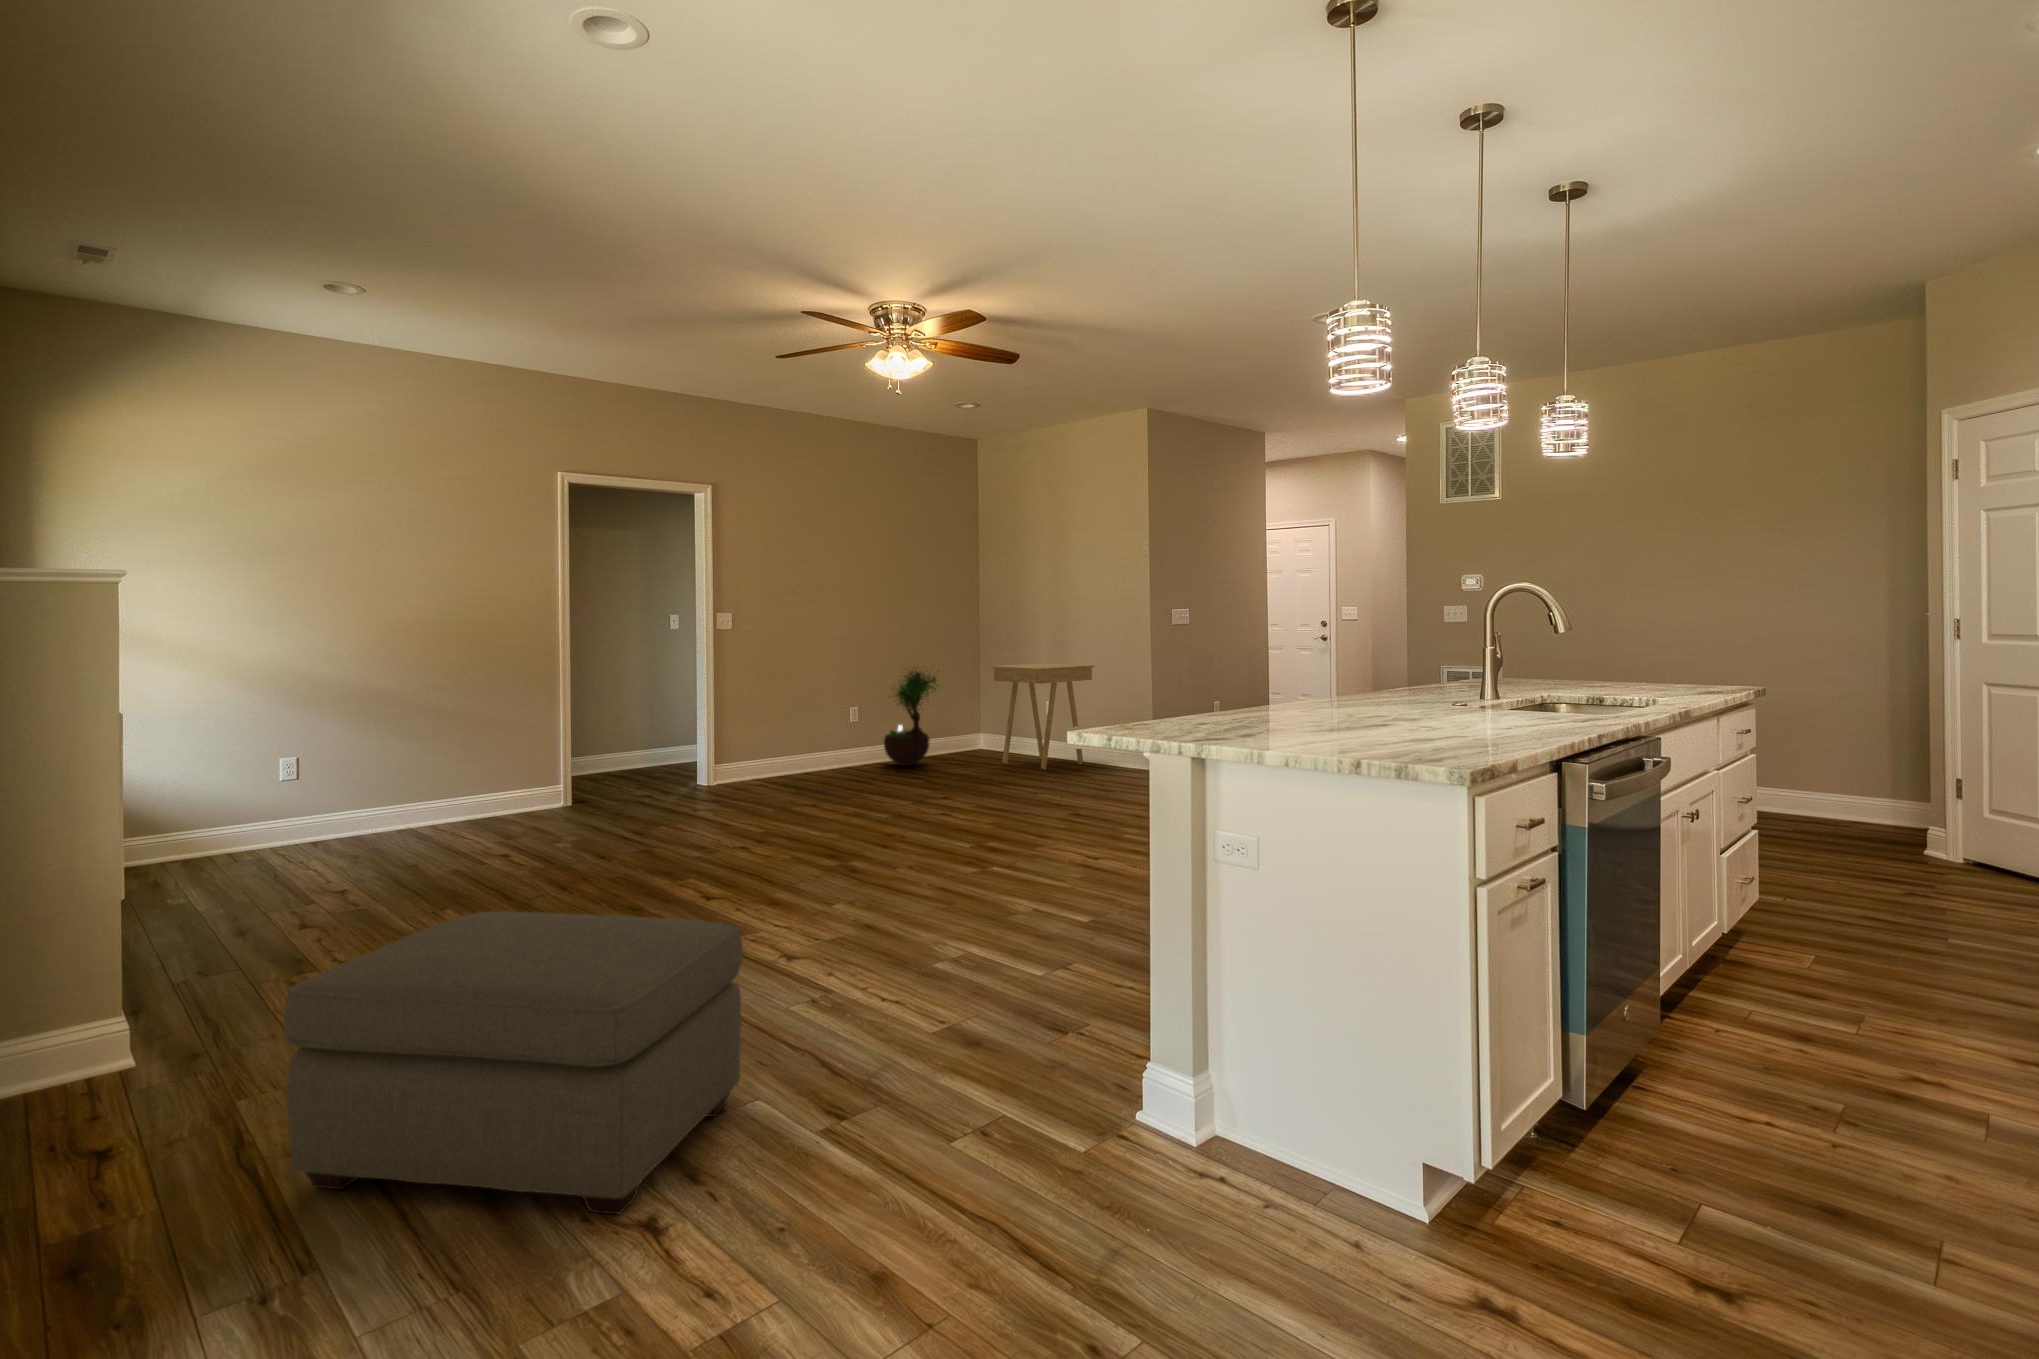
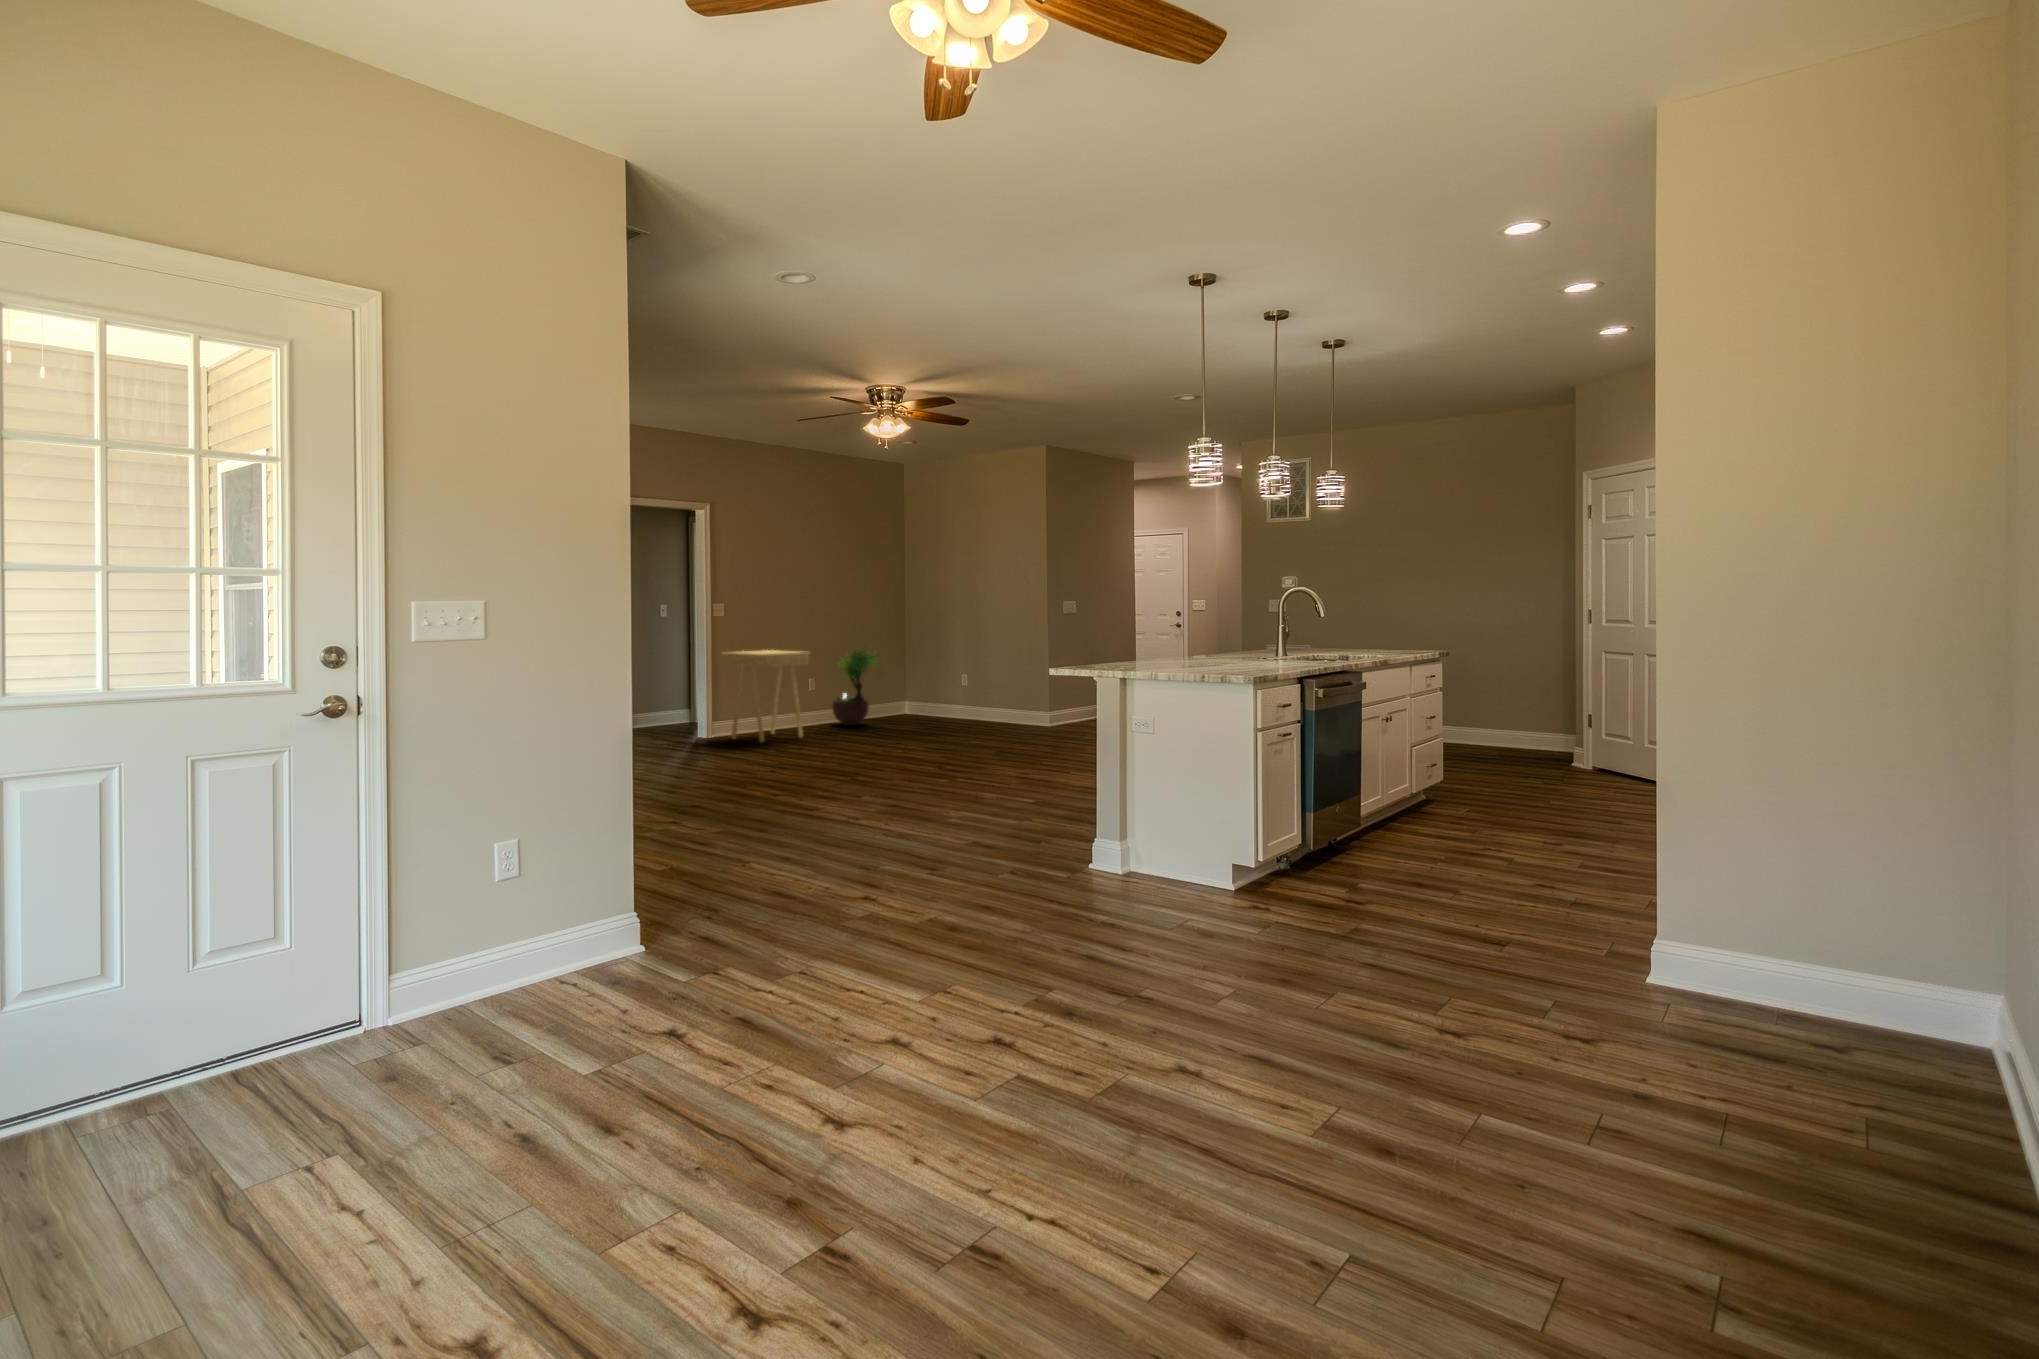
side table: present [992,663,1094,770] -> present [722,650,810,742]
ottoman: present [284,911,743,1214] -> none [674,769,878,897]

